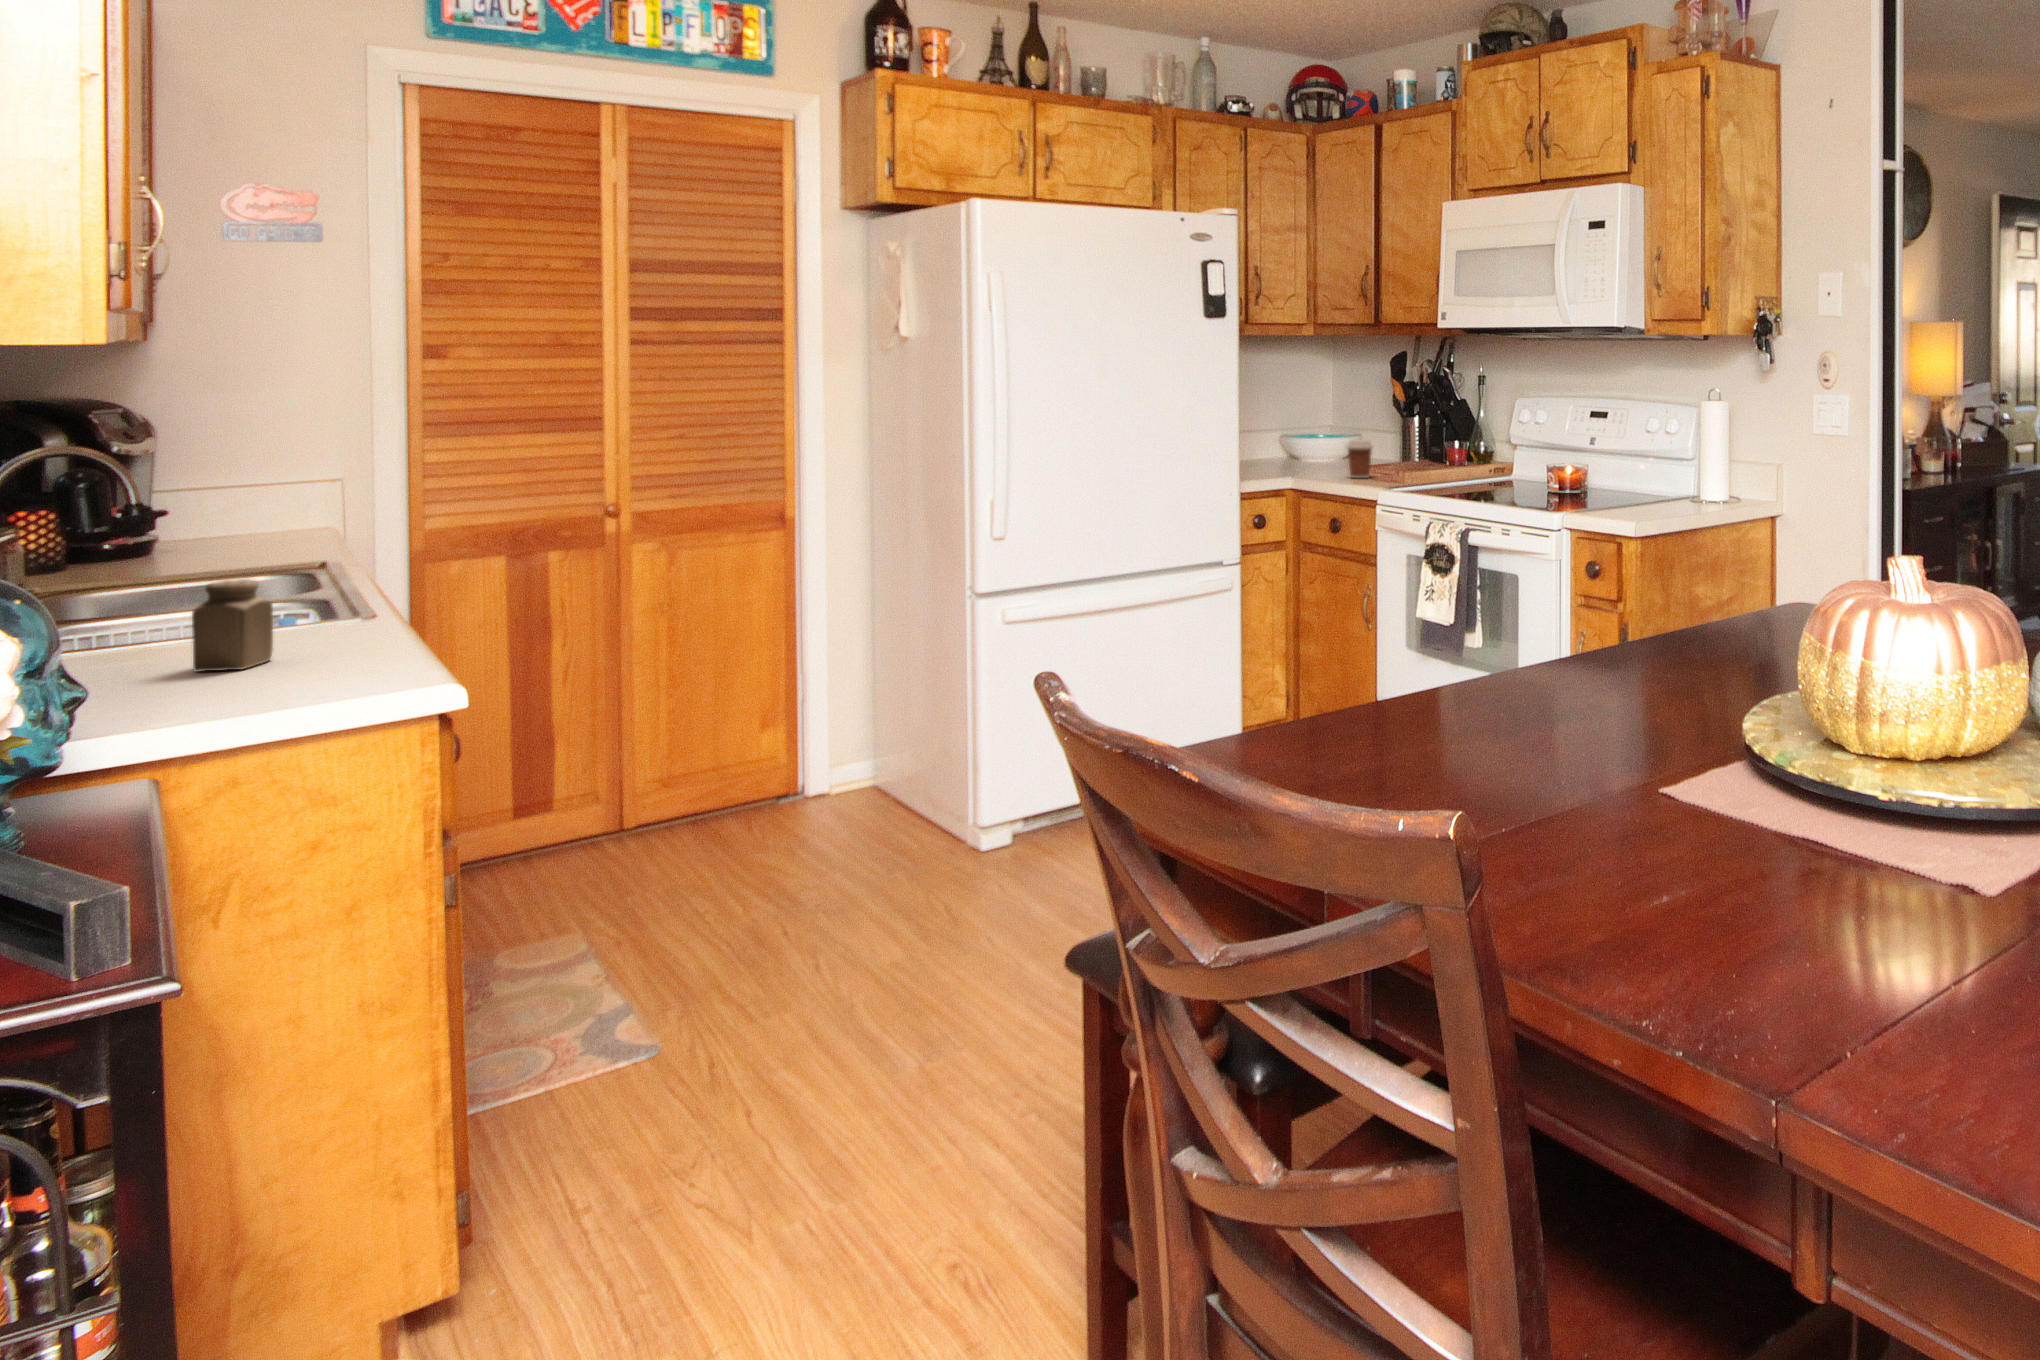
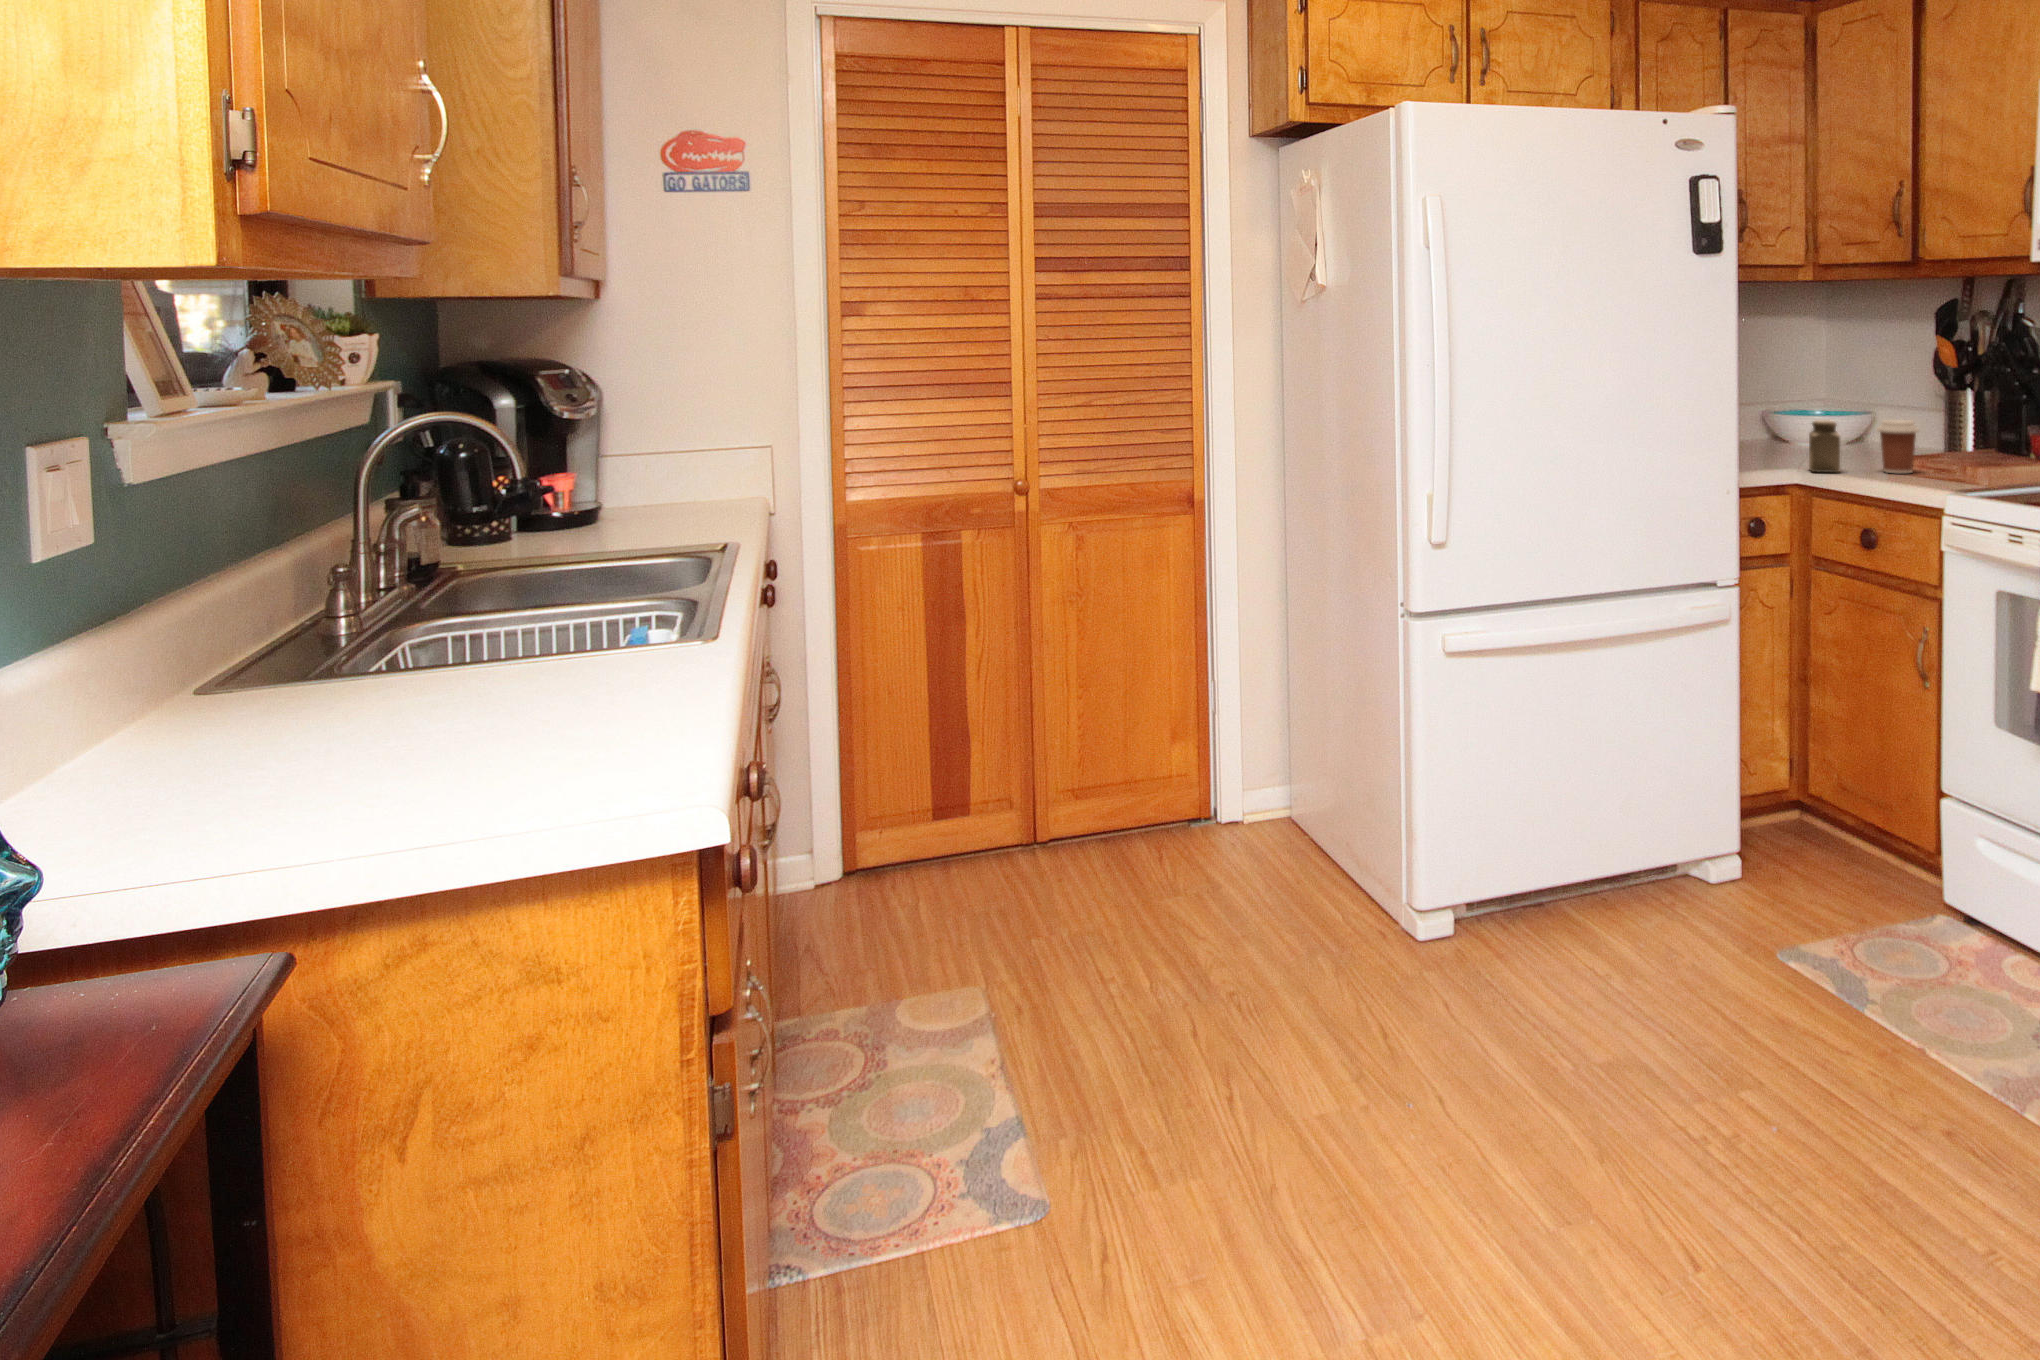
salt shaker: present [192,579,273,672] -> present [1809,420,1840,473]

